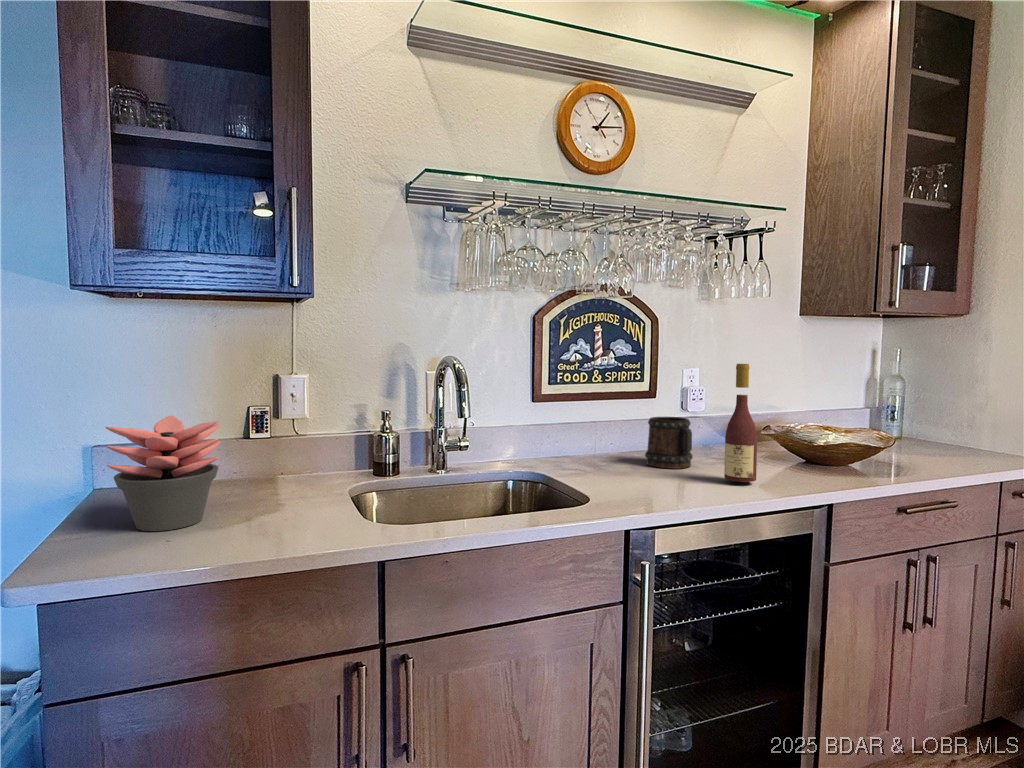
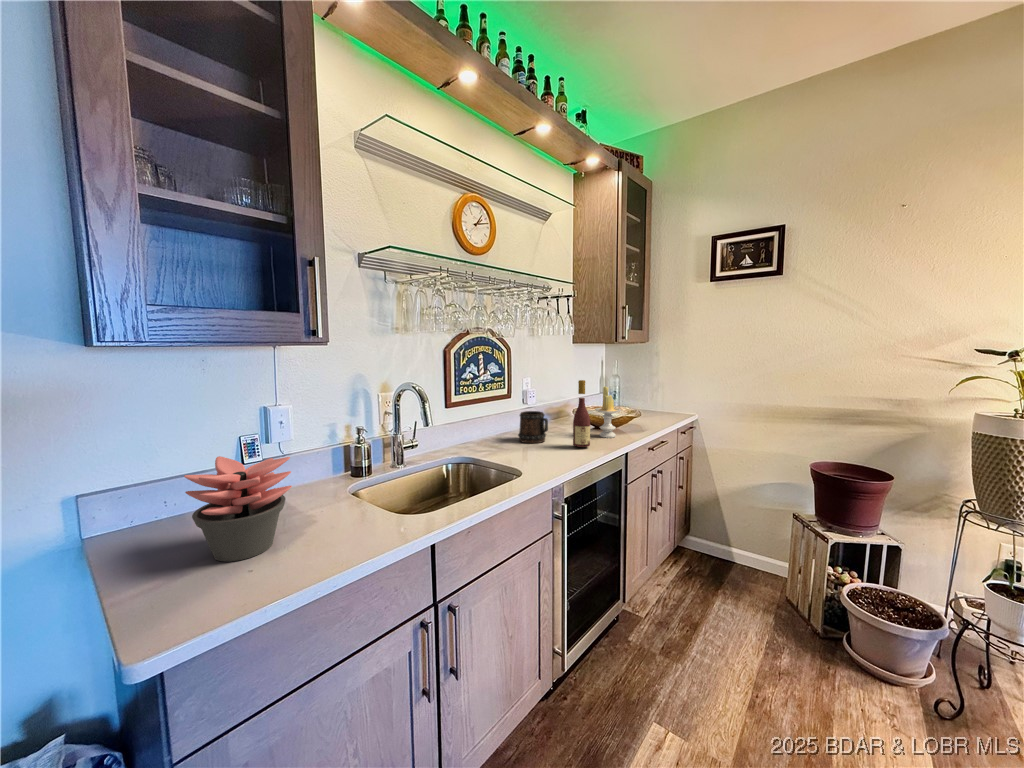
candle: none [793,381,846,476] -> present [595,386,621,438]

